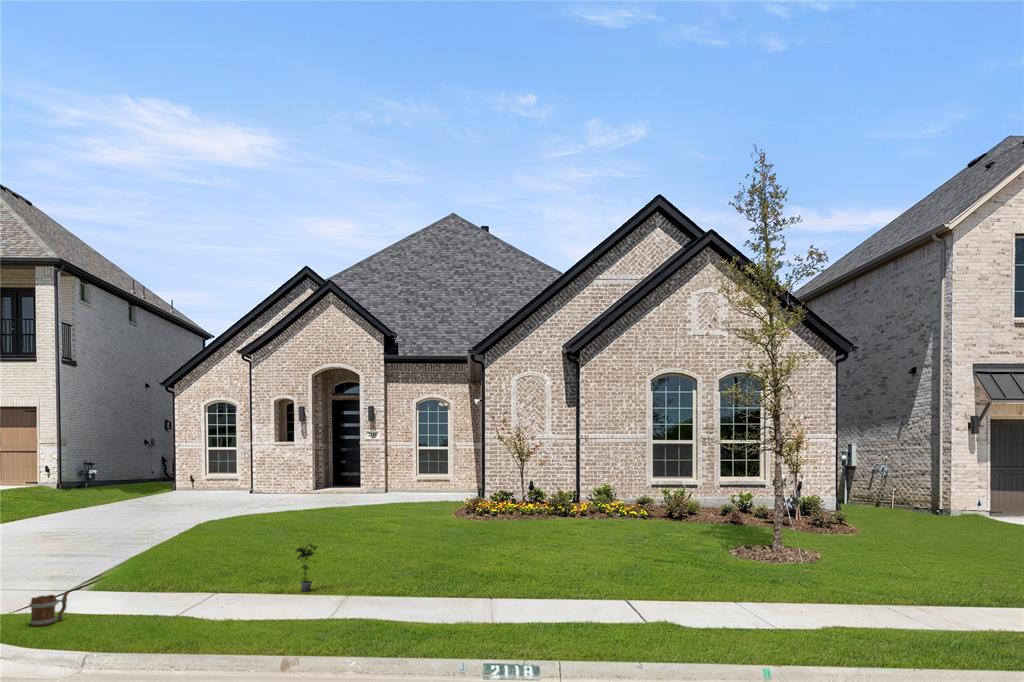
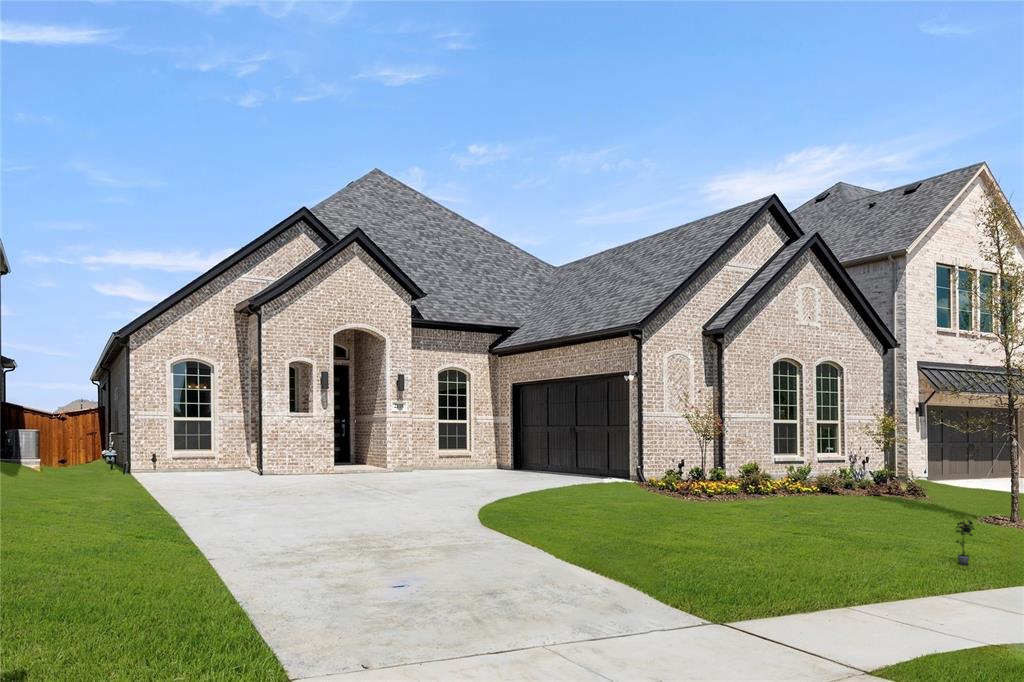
bucket: present [29,591,69,626] -> none [963,576,991,613]

